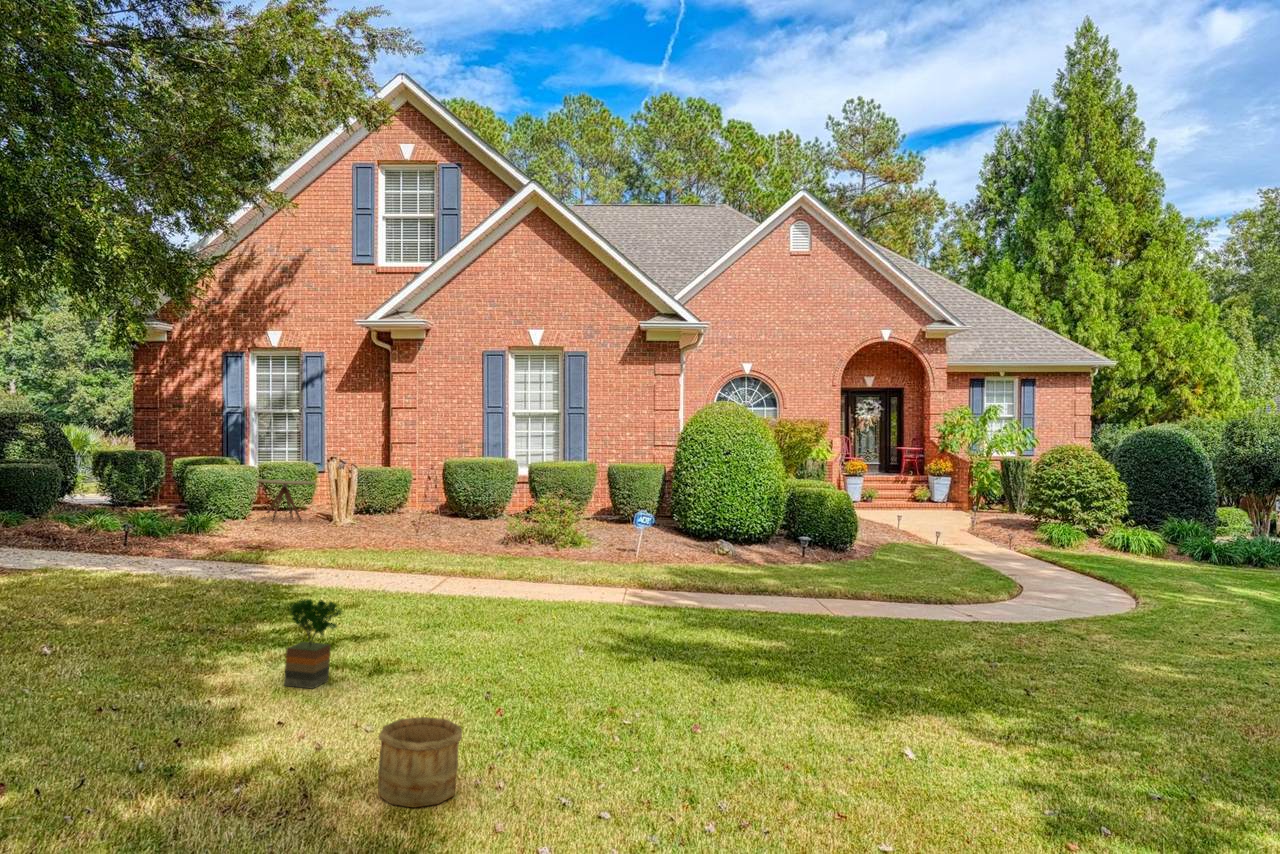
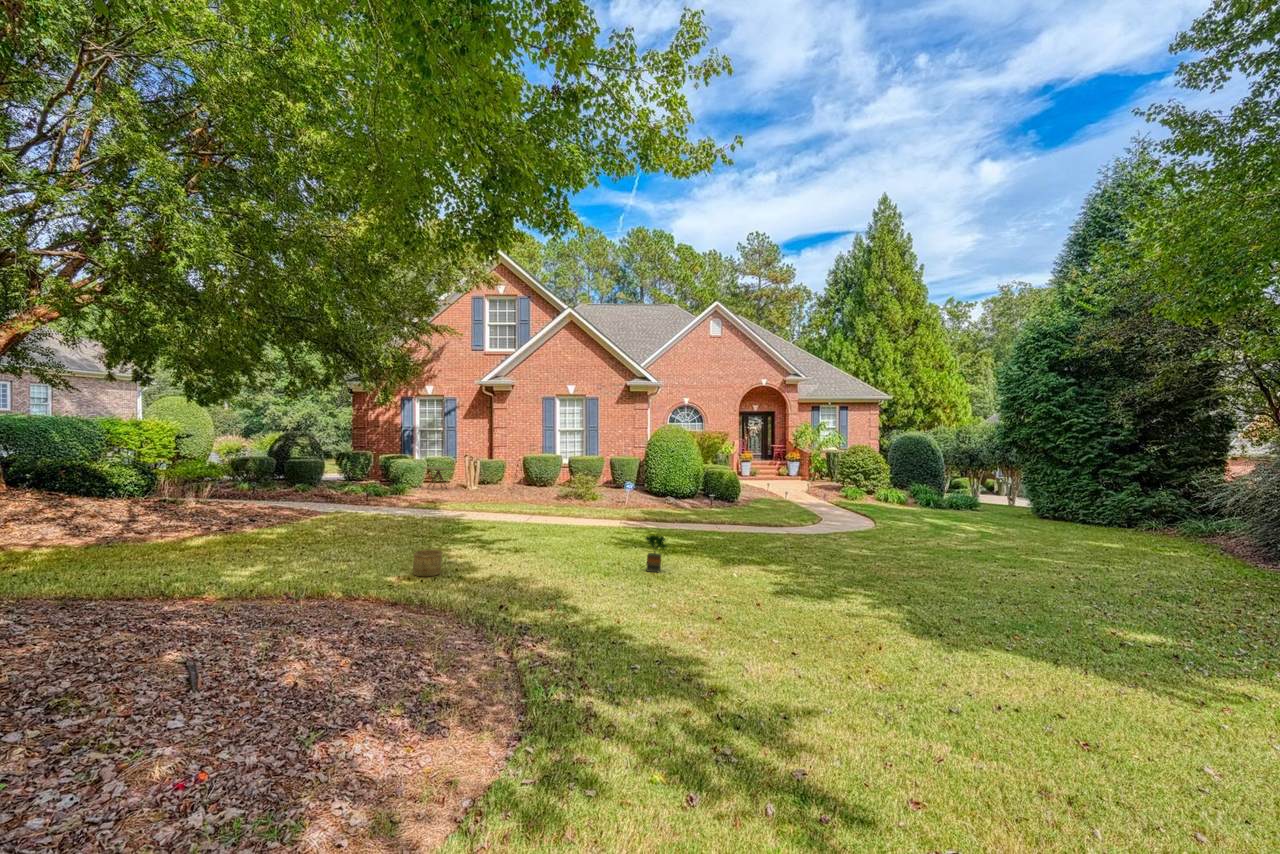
potted tree: present [284,599,343,689] -> present [645,535,667,572]
wooden bucket: present [378,717,462,807] -> present [413,549,442,577]

